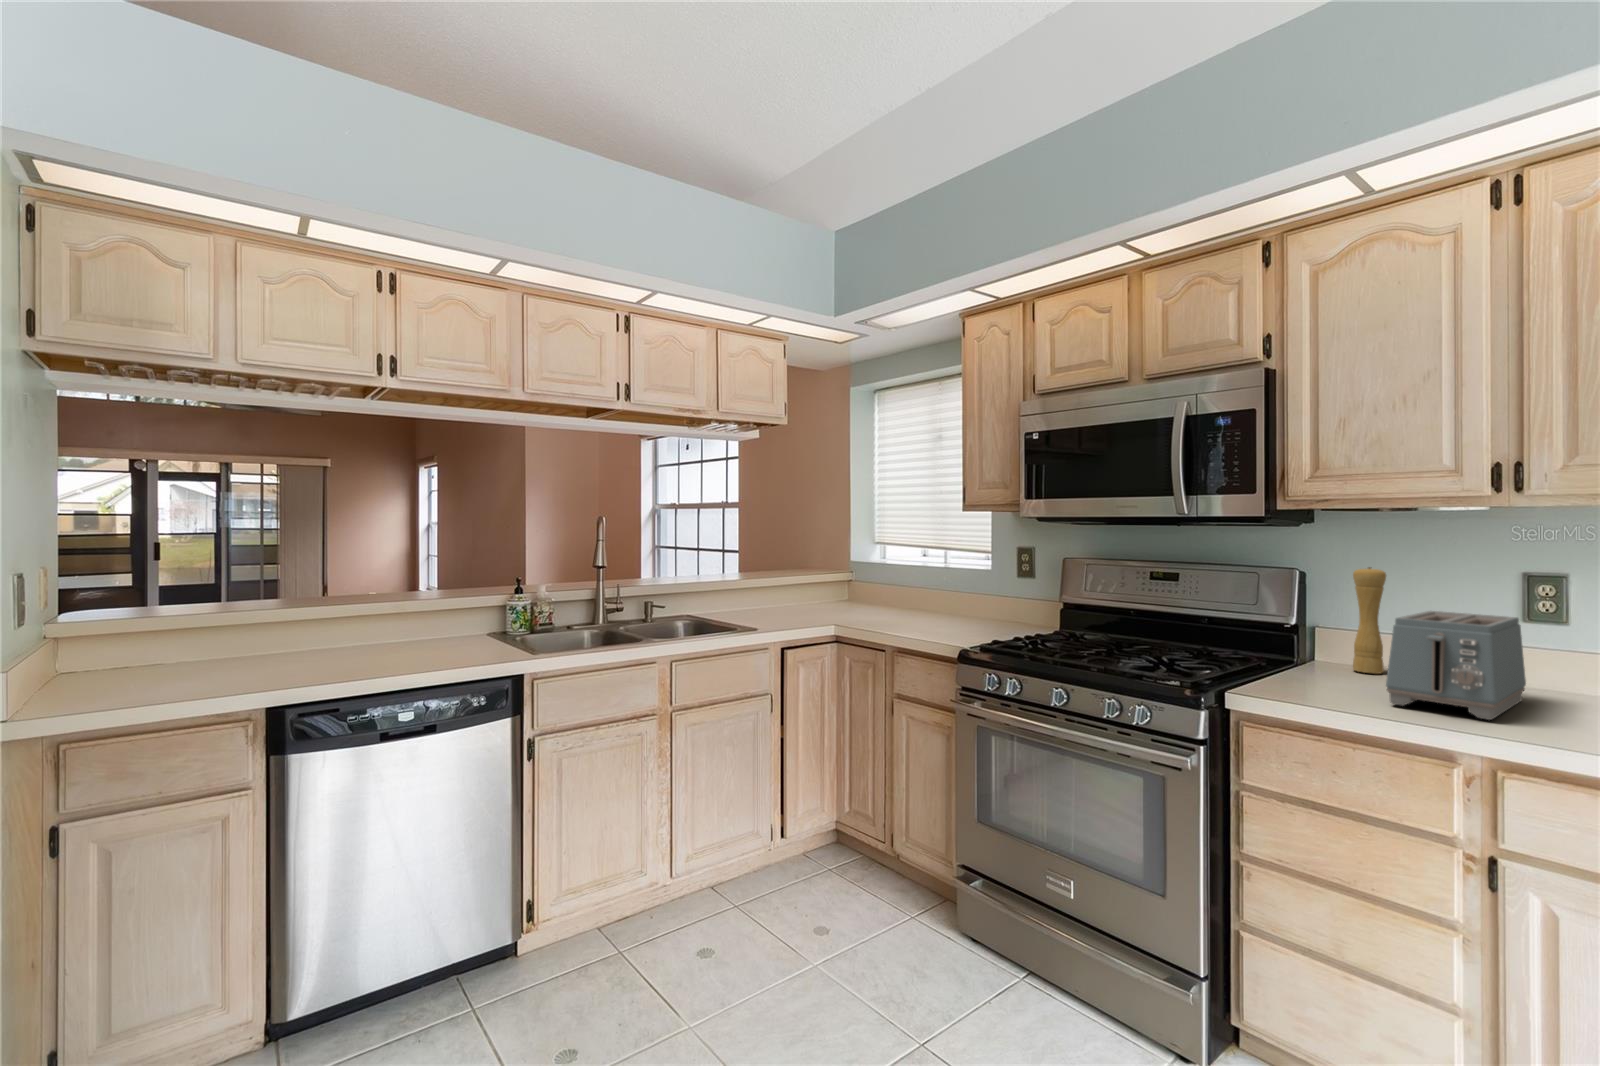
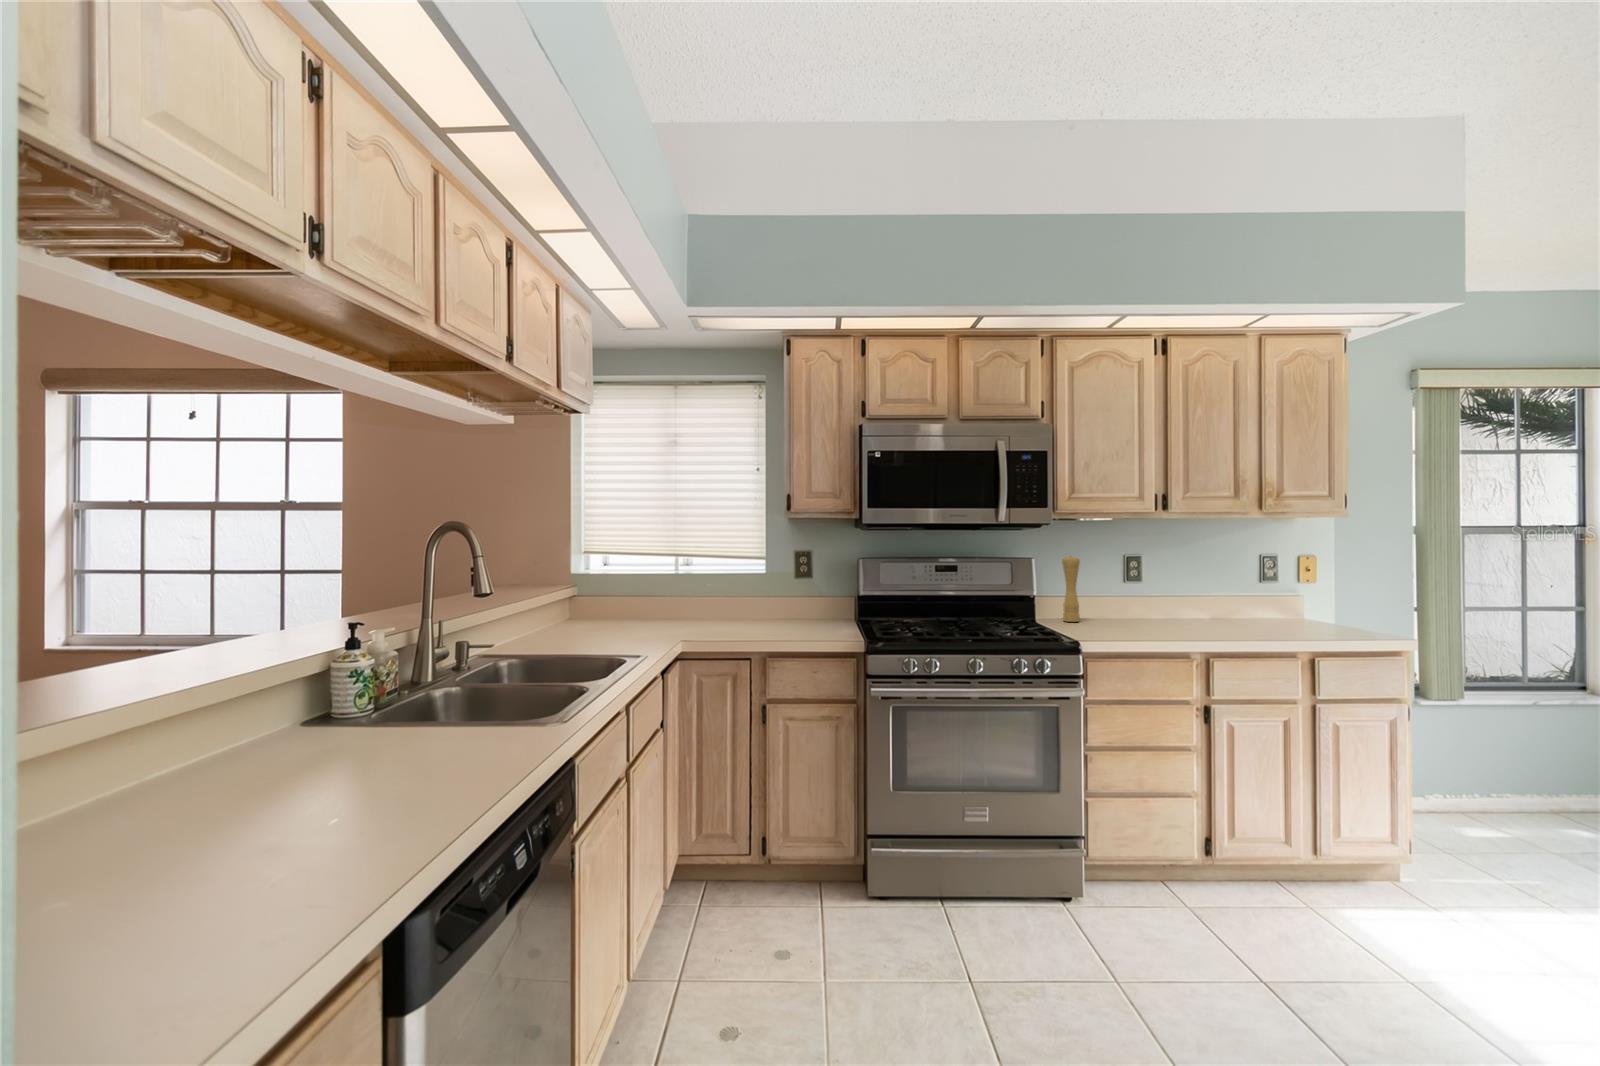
toaster: present [1386,611,1526,720] -> none [1113,579,1195,633]

